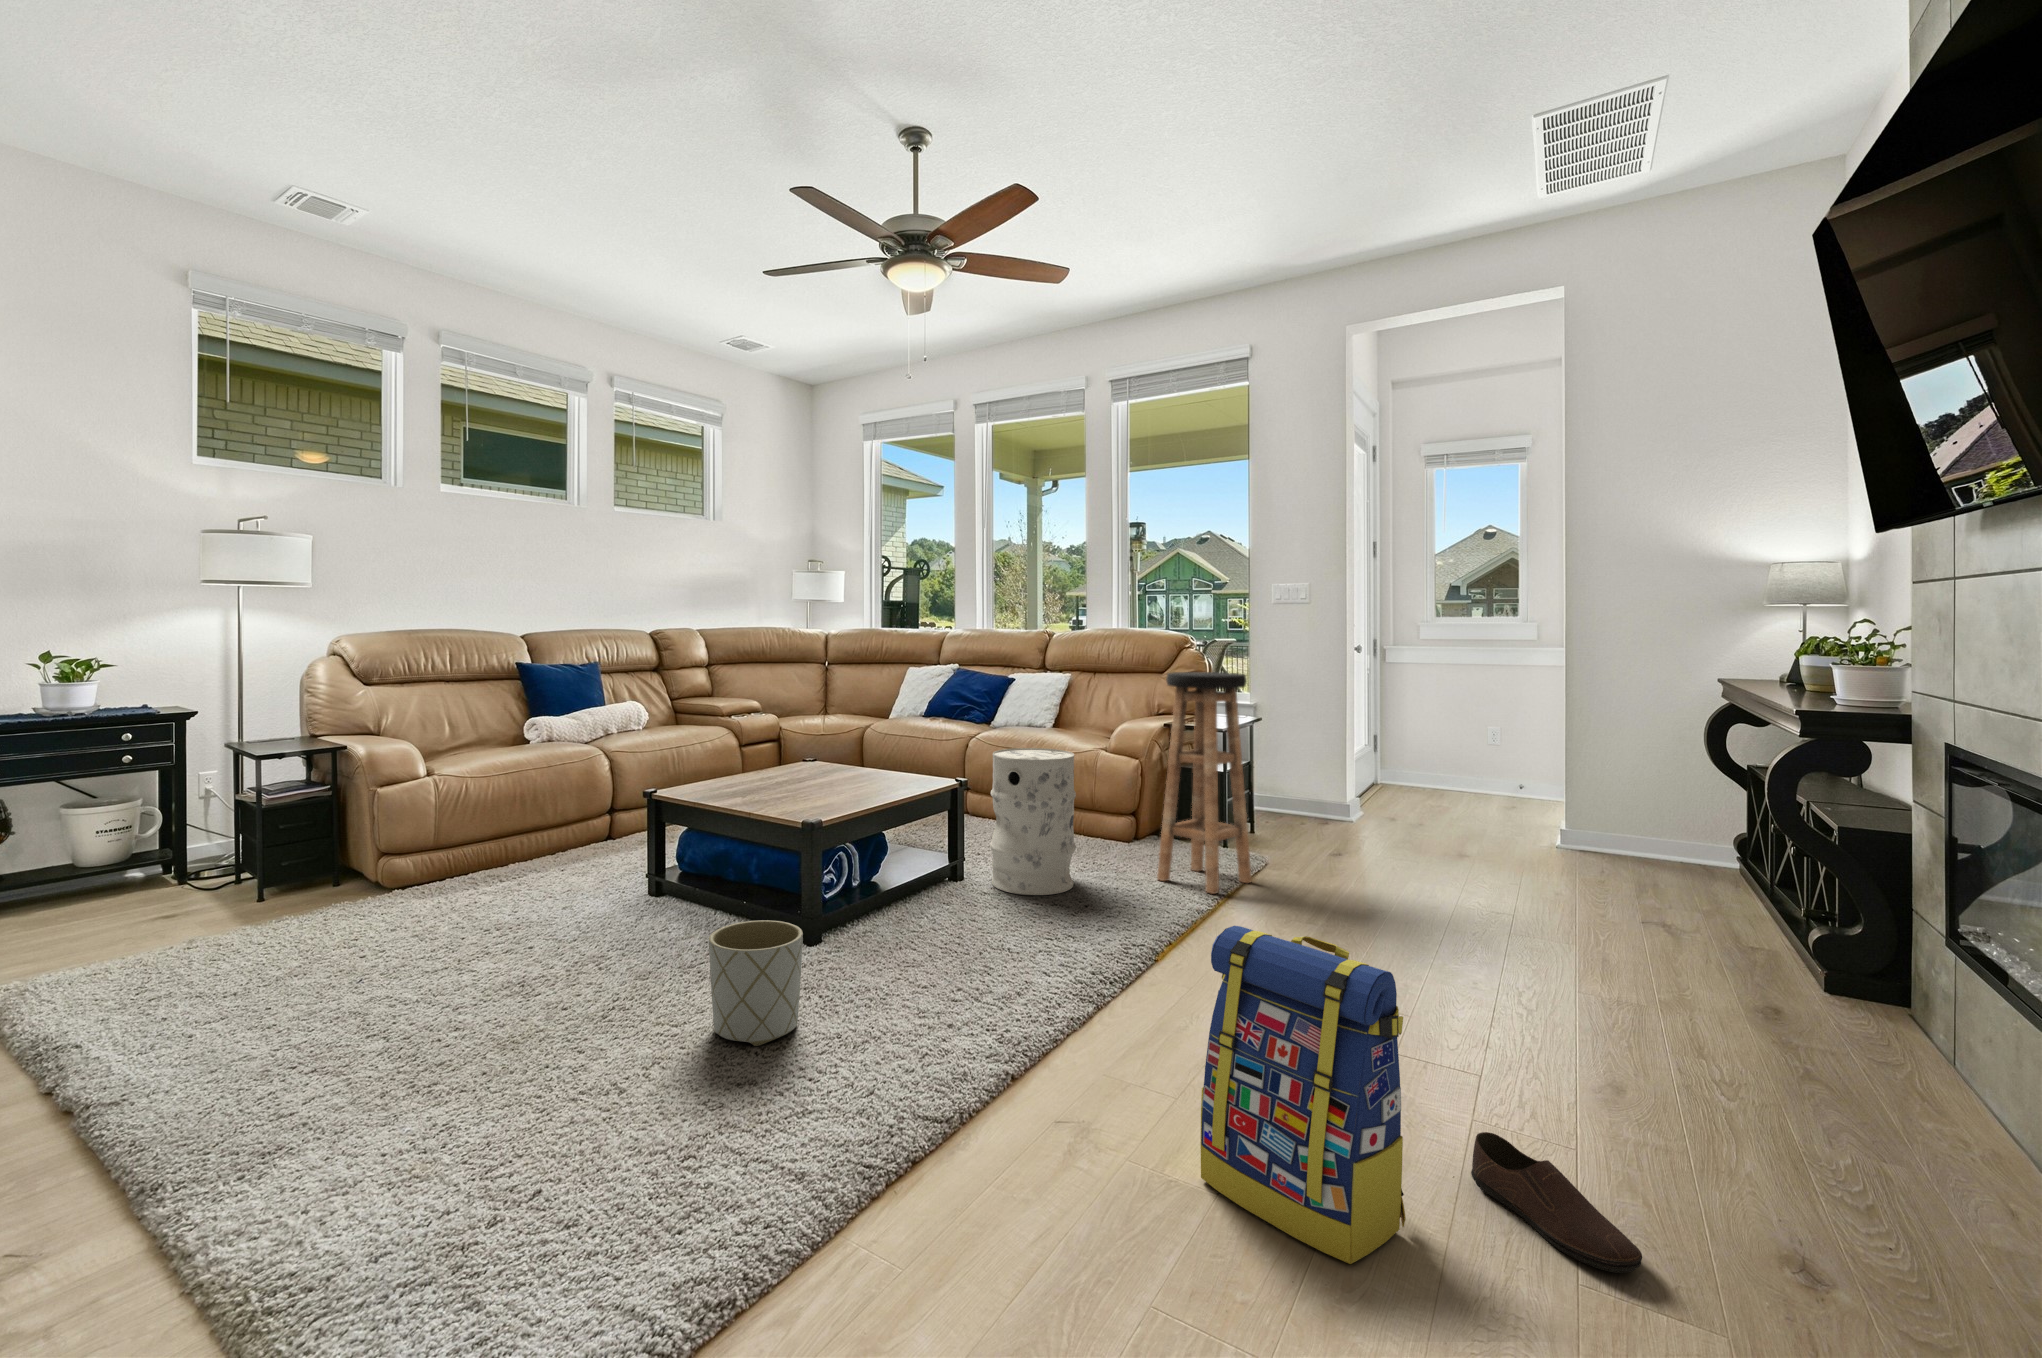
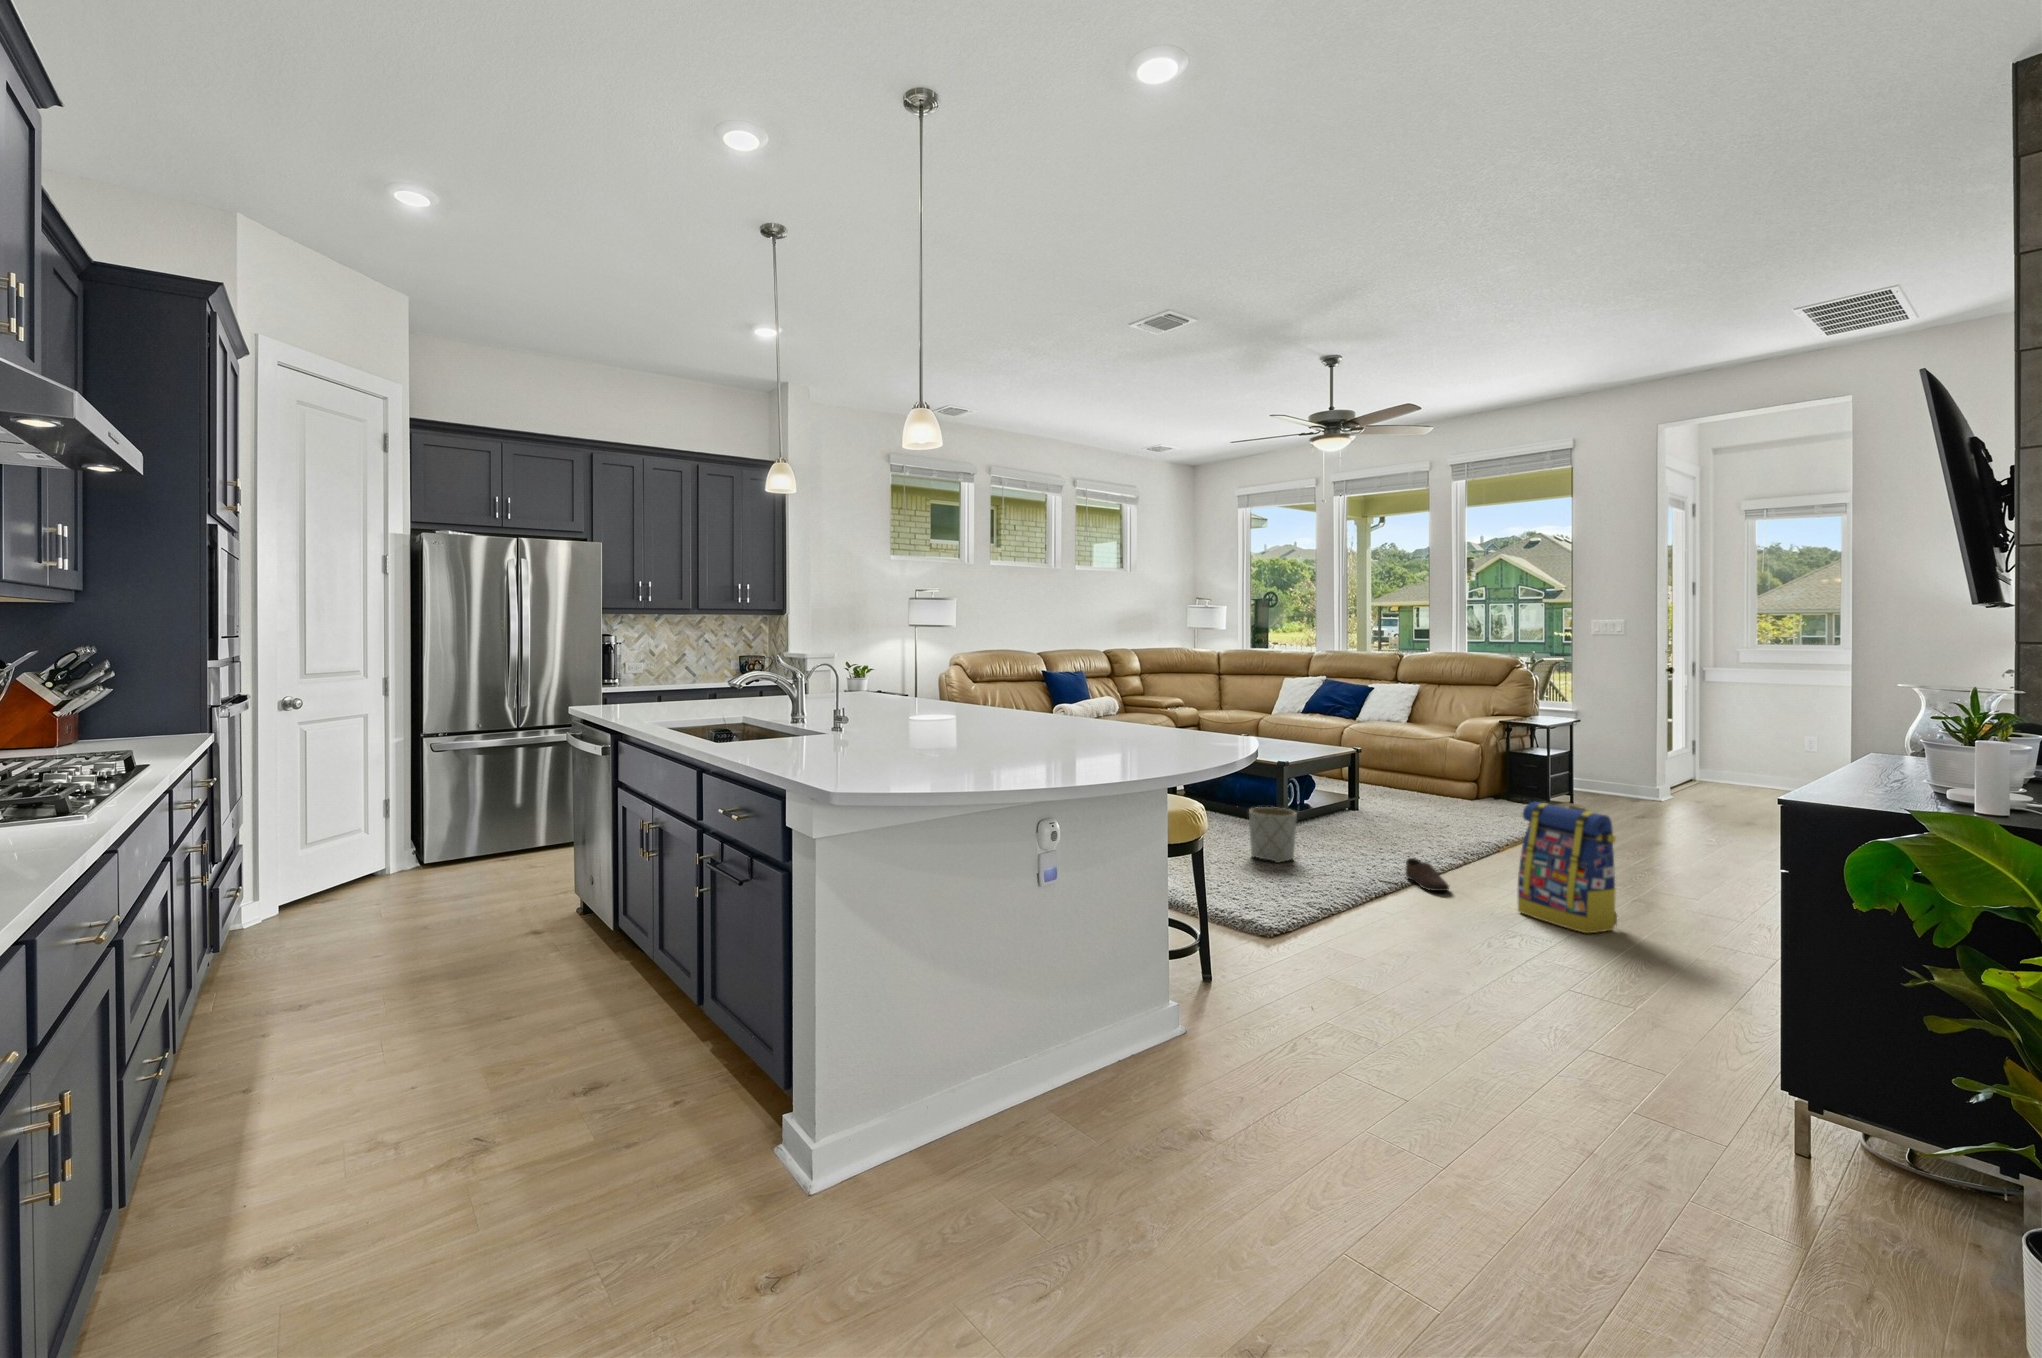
bar stool: present [1157,672,1252,894] -> none [1494,685,1565,828]
trash can: present [990,748,1076,895] -> none [1377,732,1437,822]
shoe: present [1471,1132,1642,1273] -> present [1406,858,1449,891]

